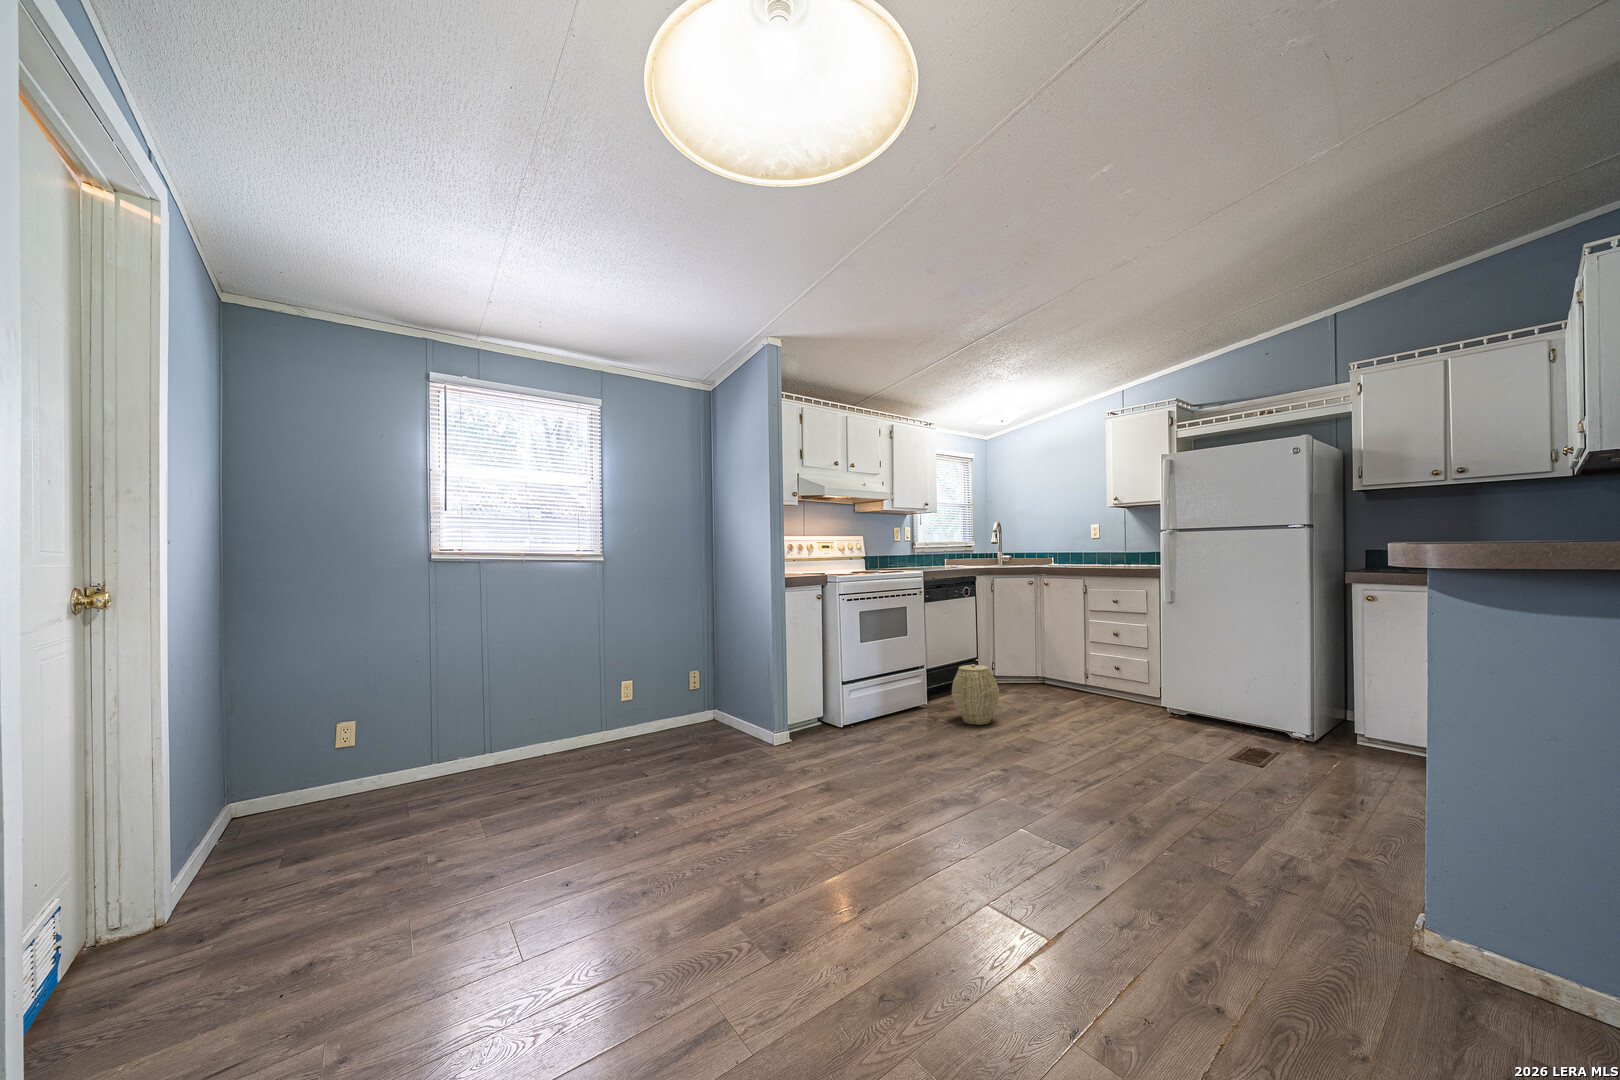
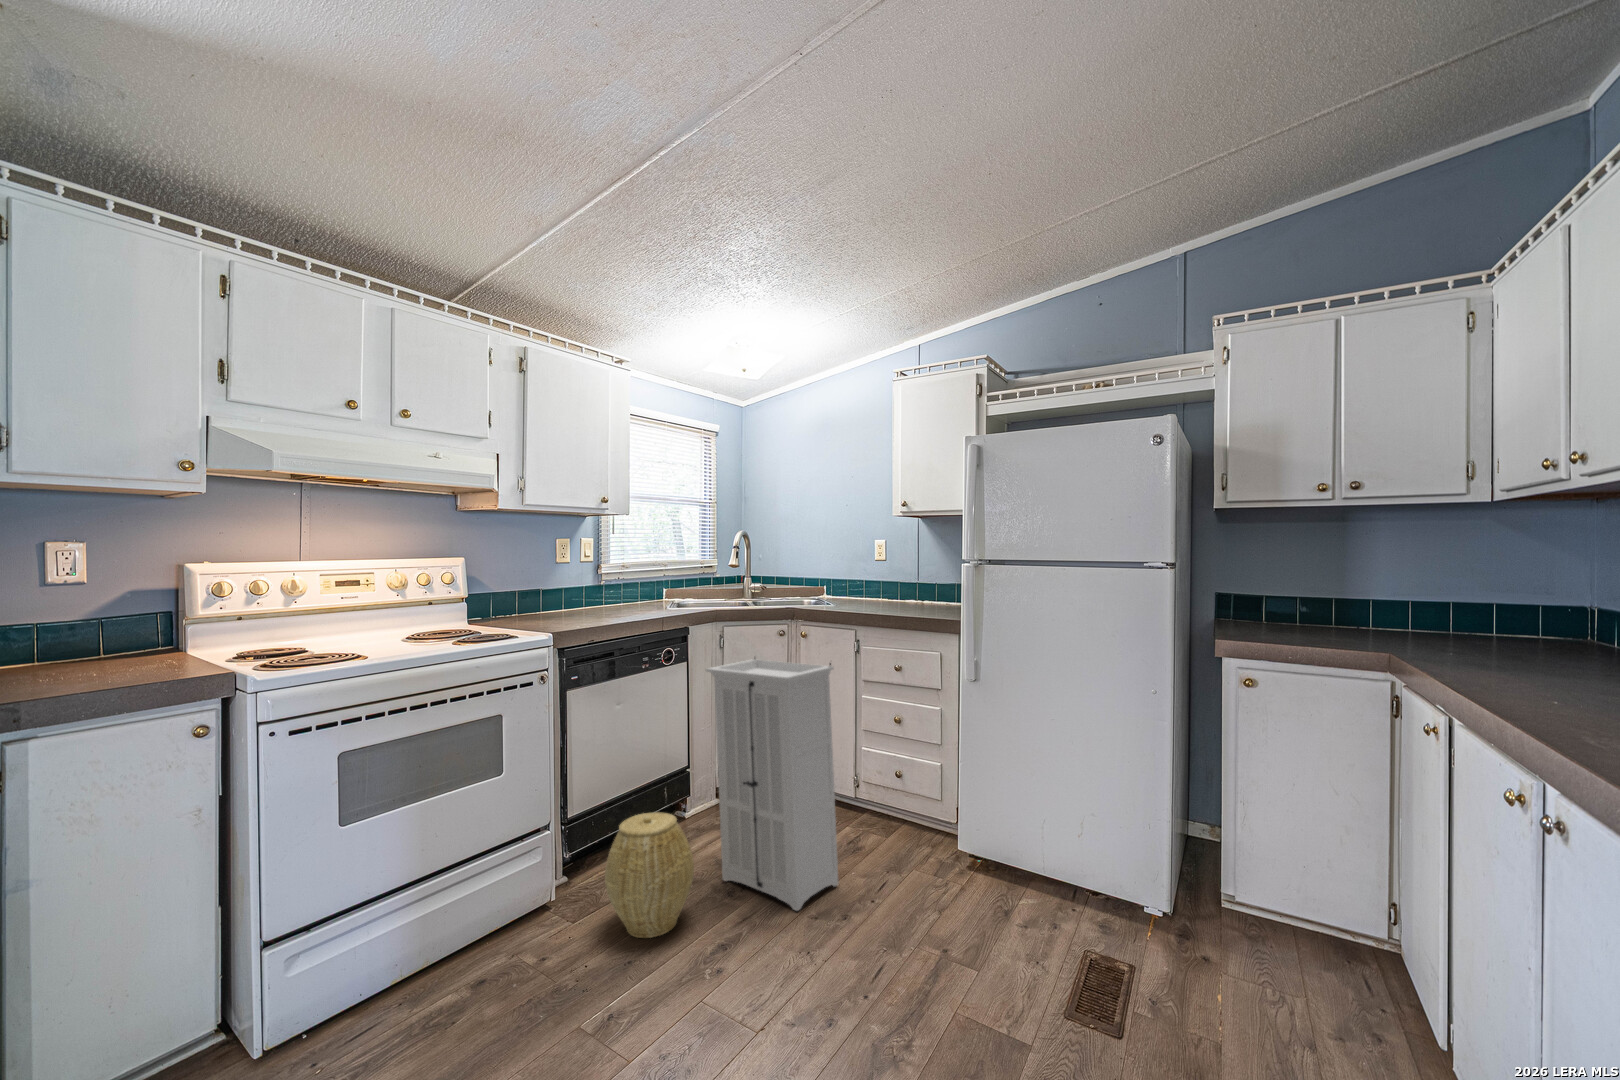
storage cabinet: none [997,588,1082,723] -> present [706,659,838,911]

